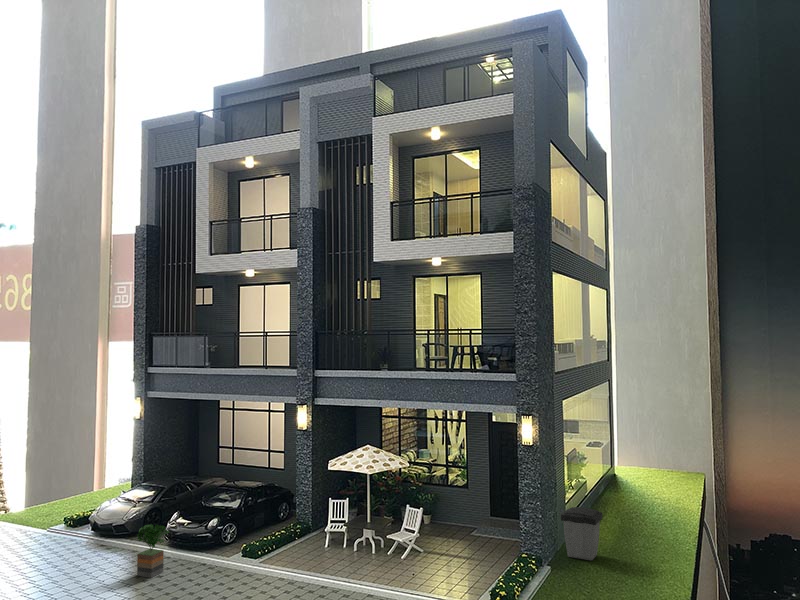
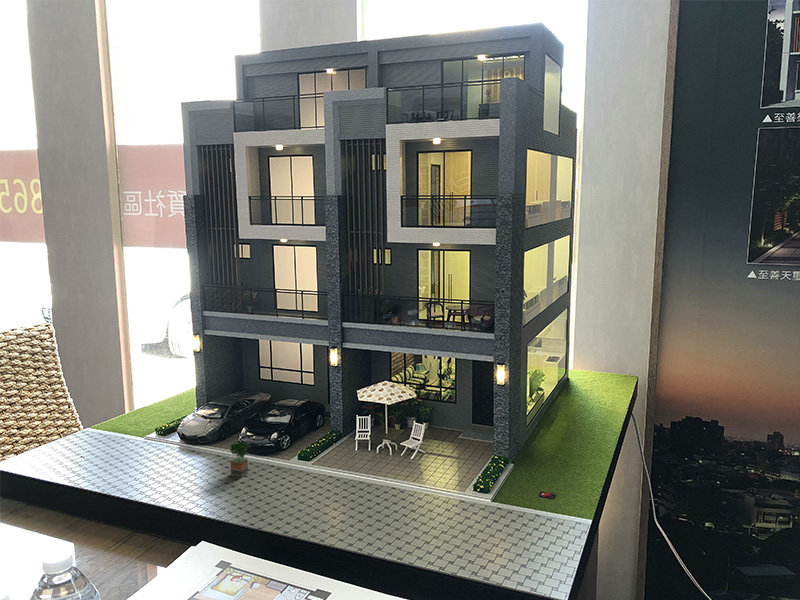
trash can: present [561,507,602,560] -> none [522,423,551,459]

